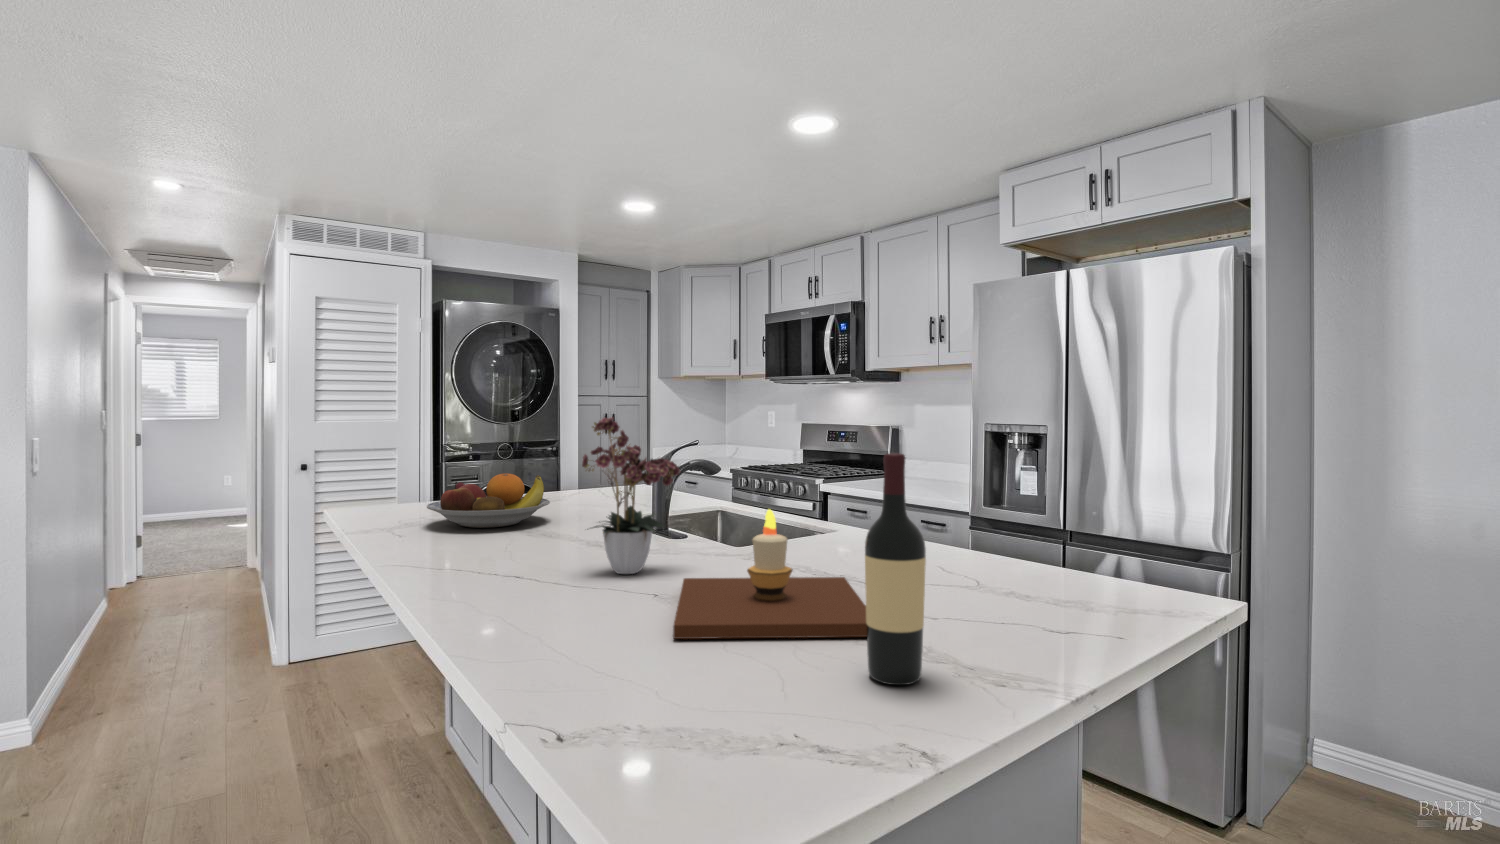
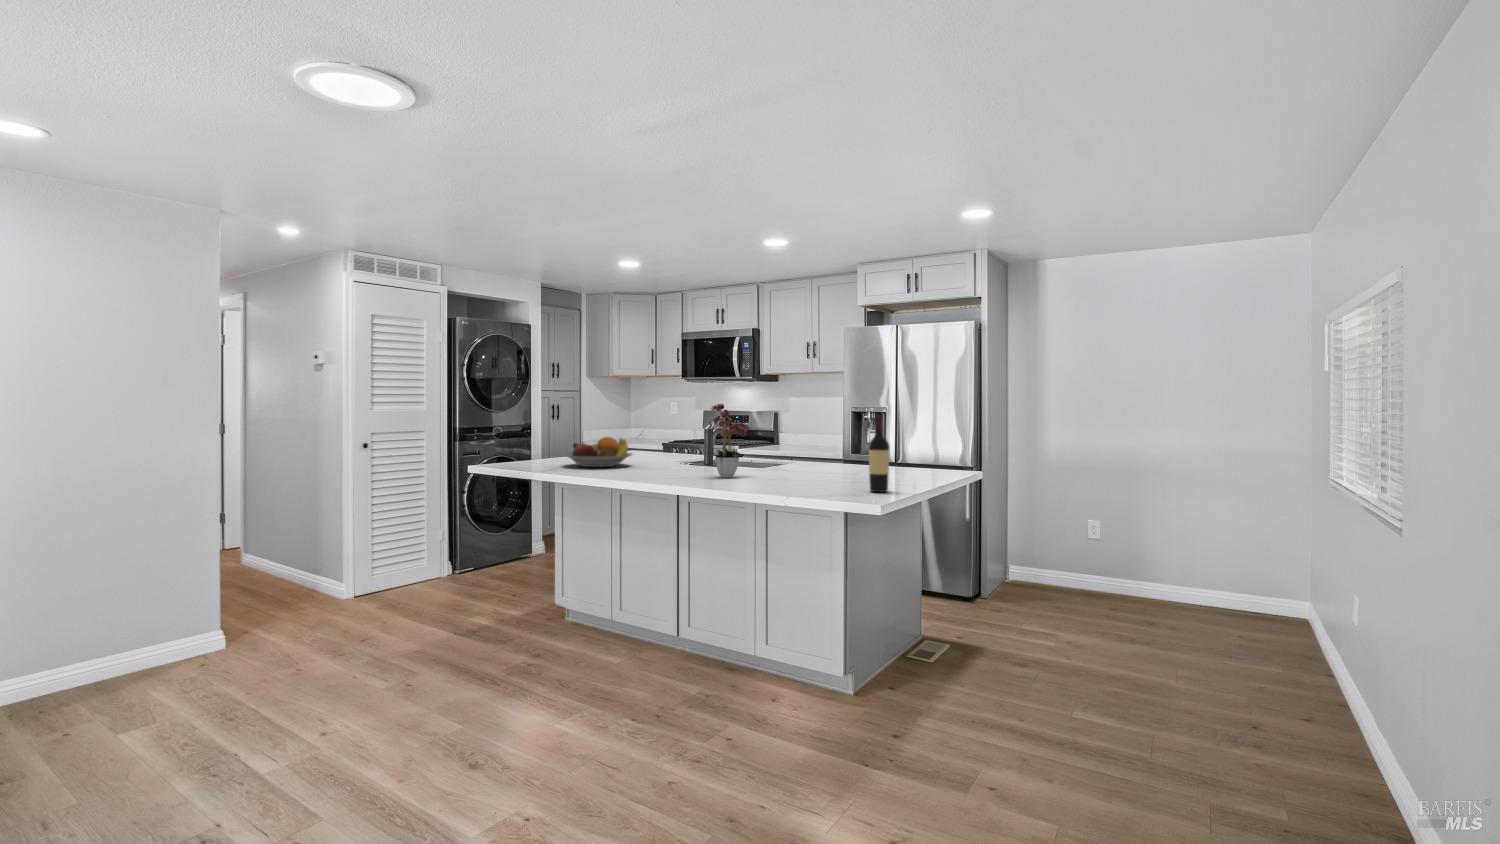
candle: present [673,509,867,639] -> none [764,441,863,488]

